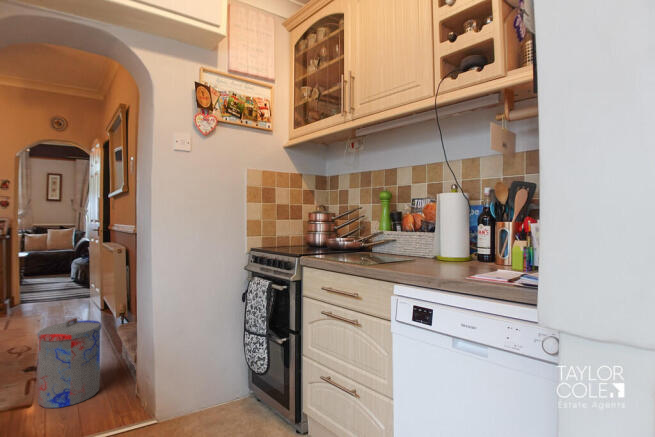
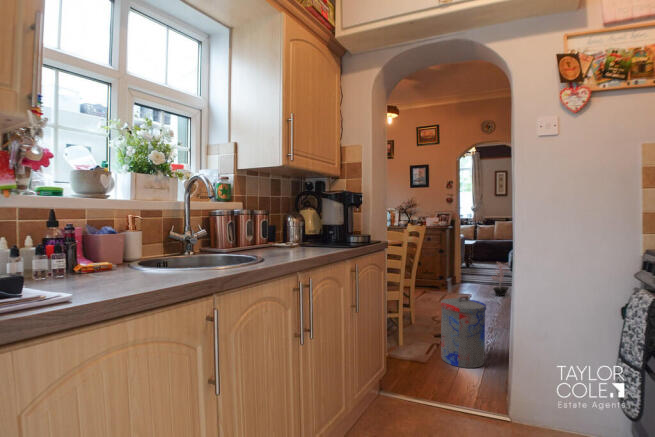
potted plant: none [63,270,90,311] -> present [492,262,509,296]

